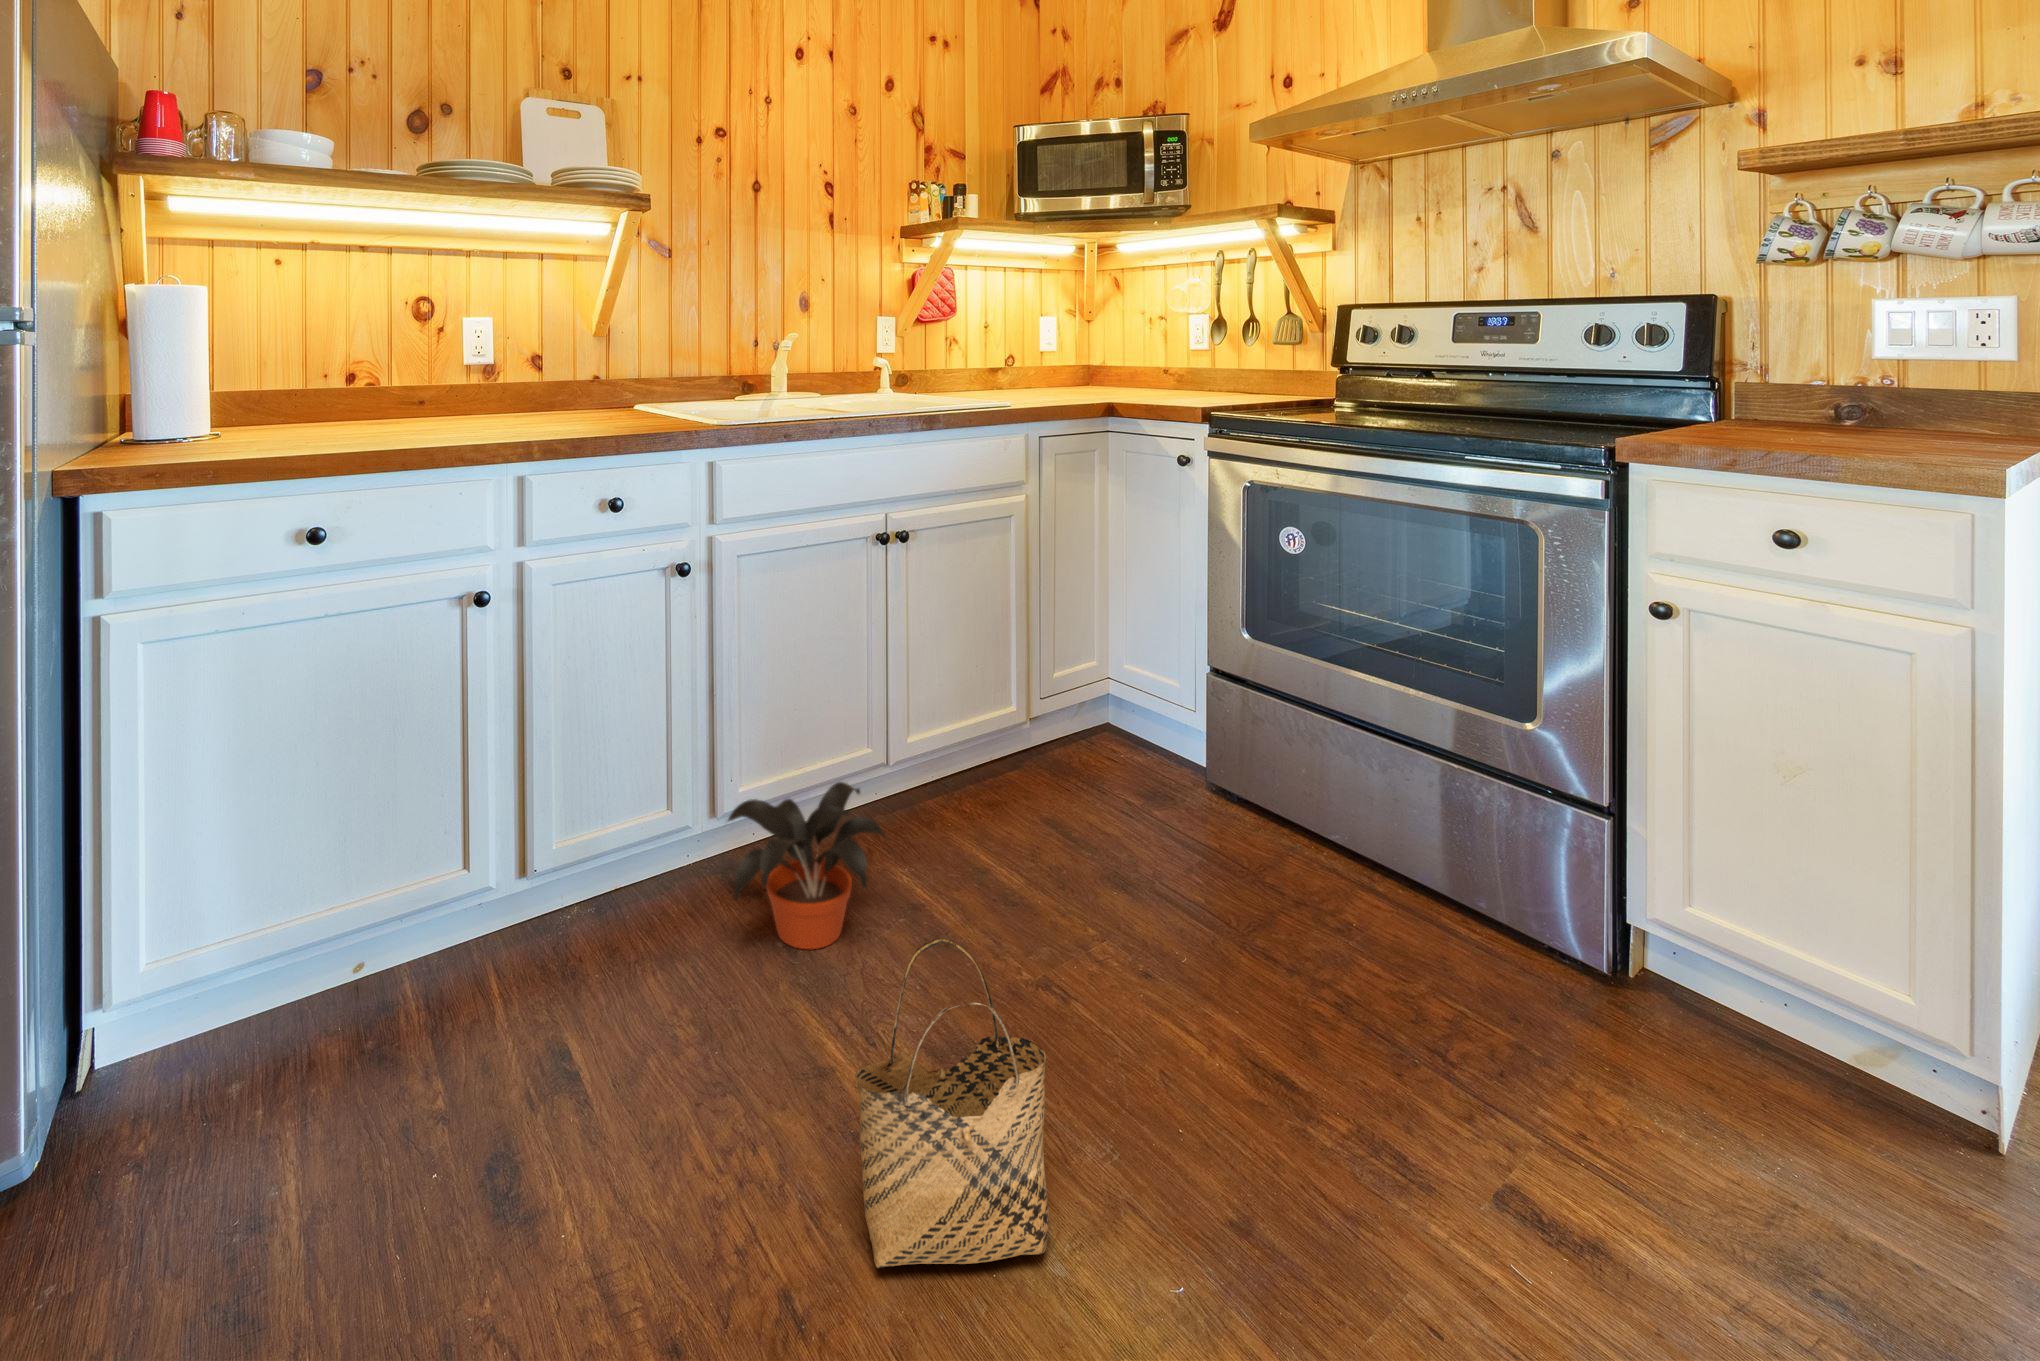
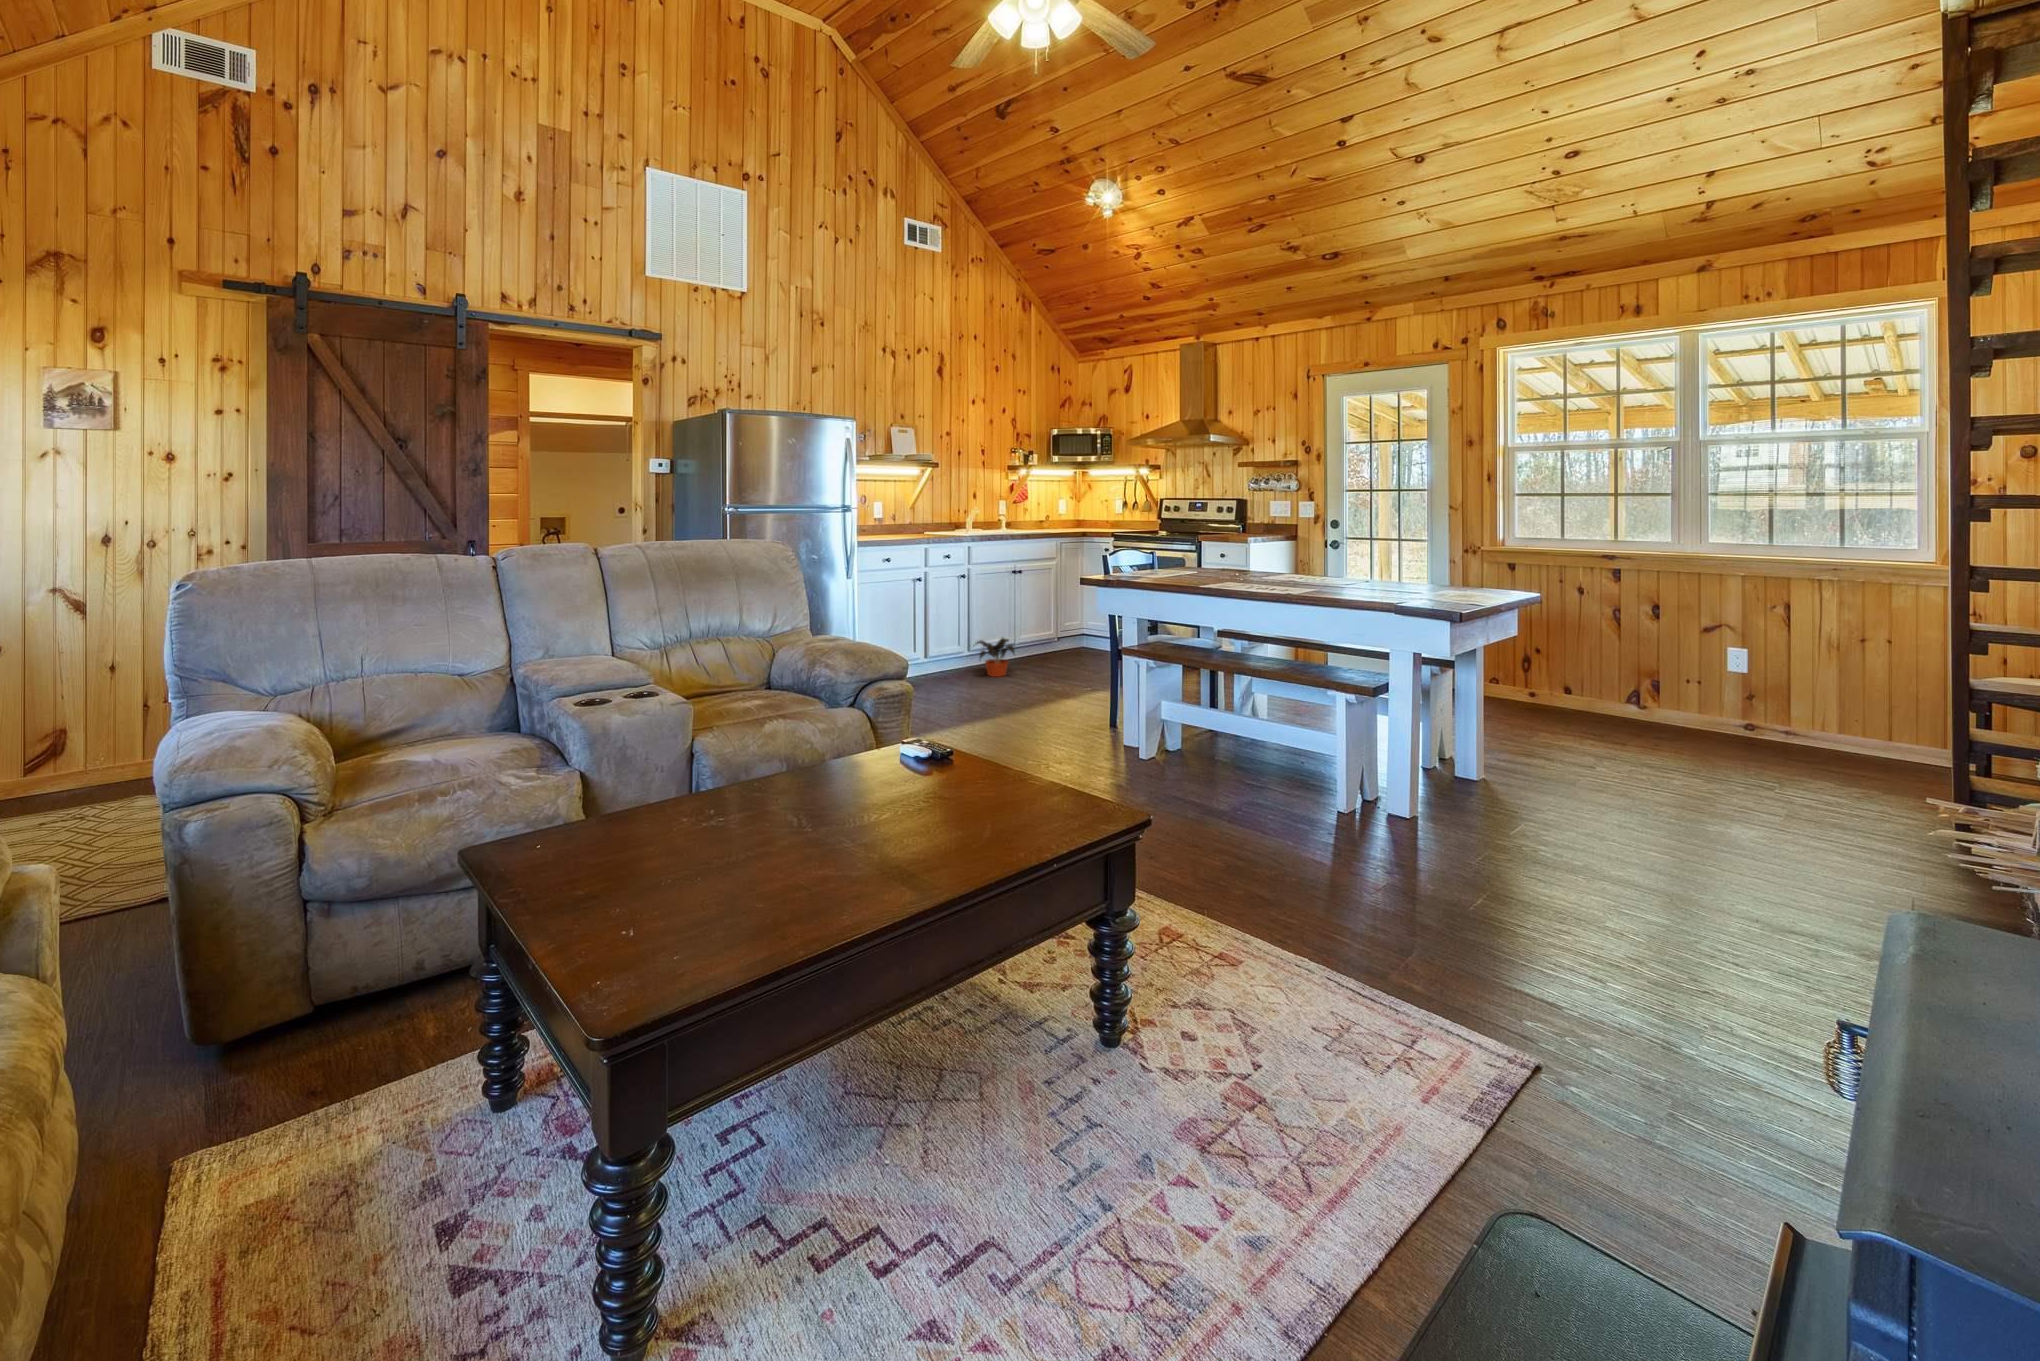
woven basket: present [855,938,1049,1268] -> none [1023,642,1062,699]

